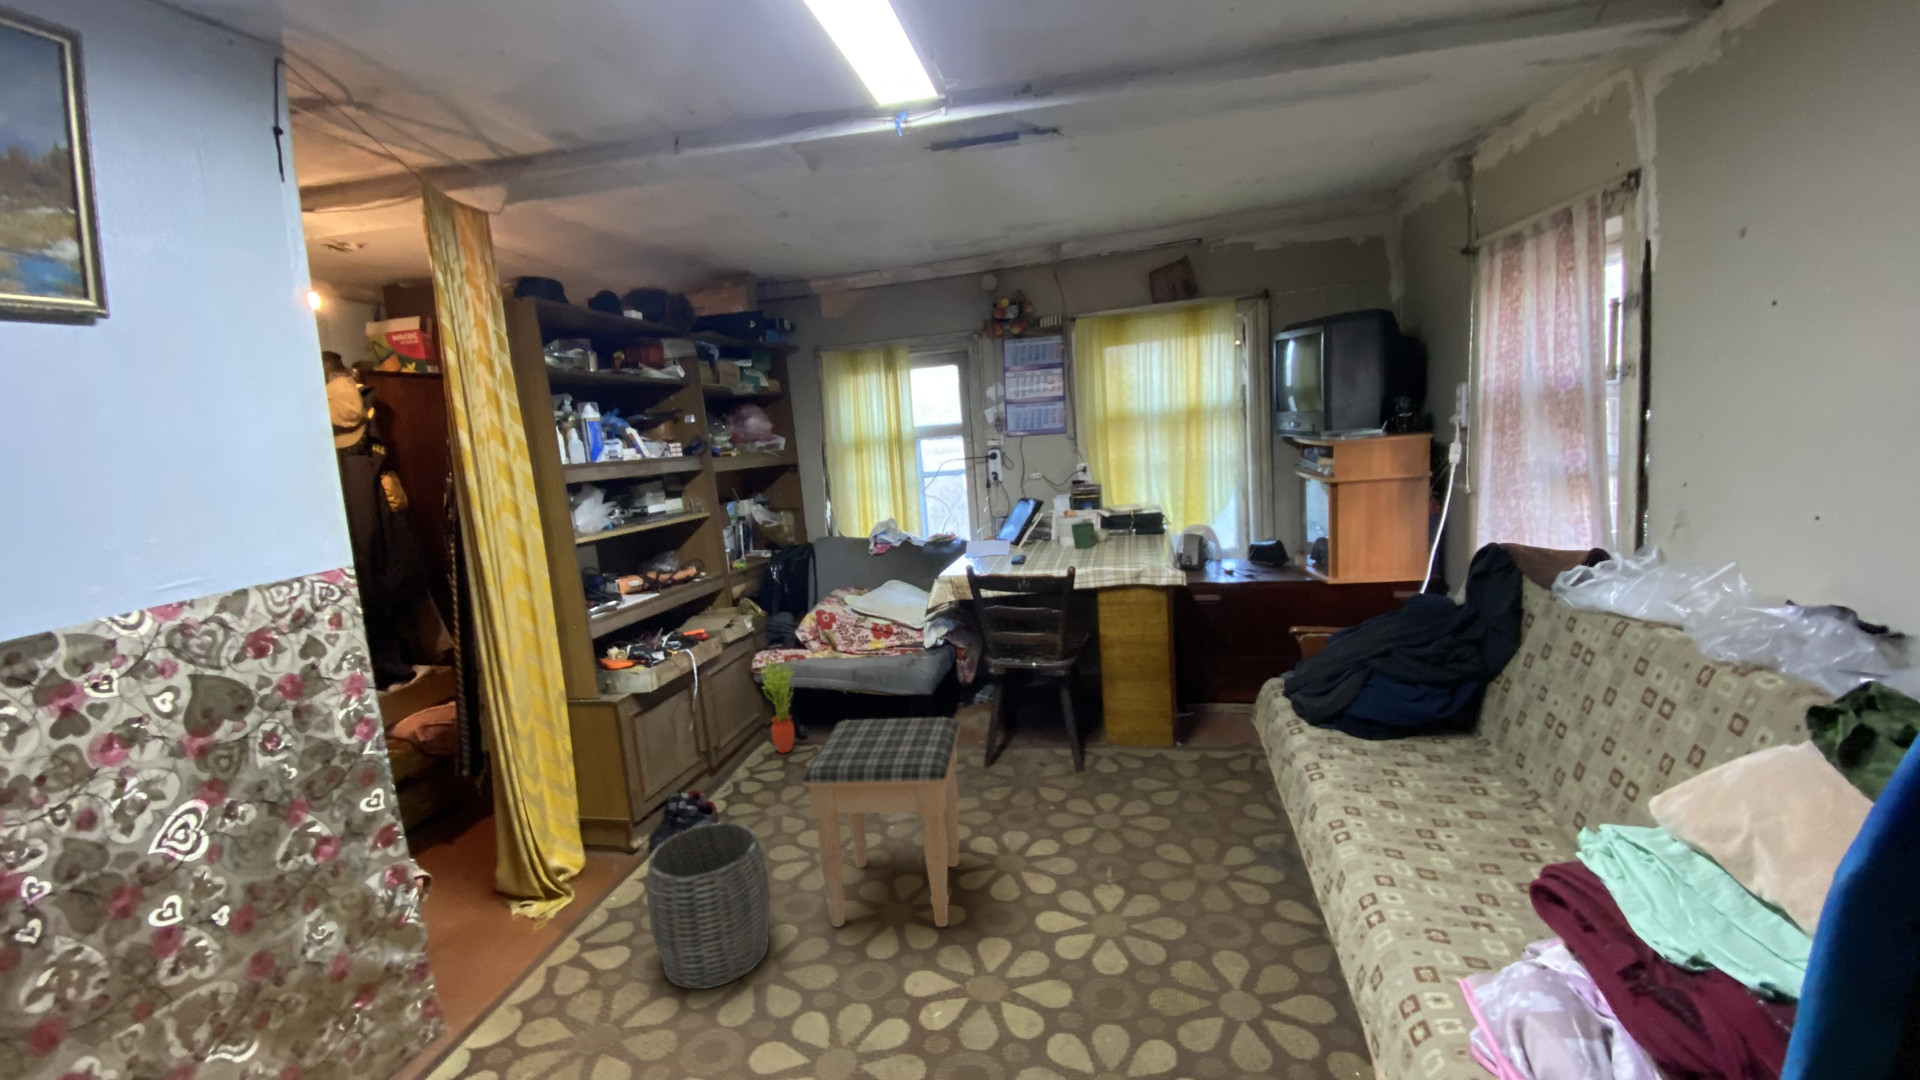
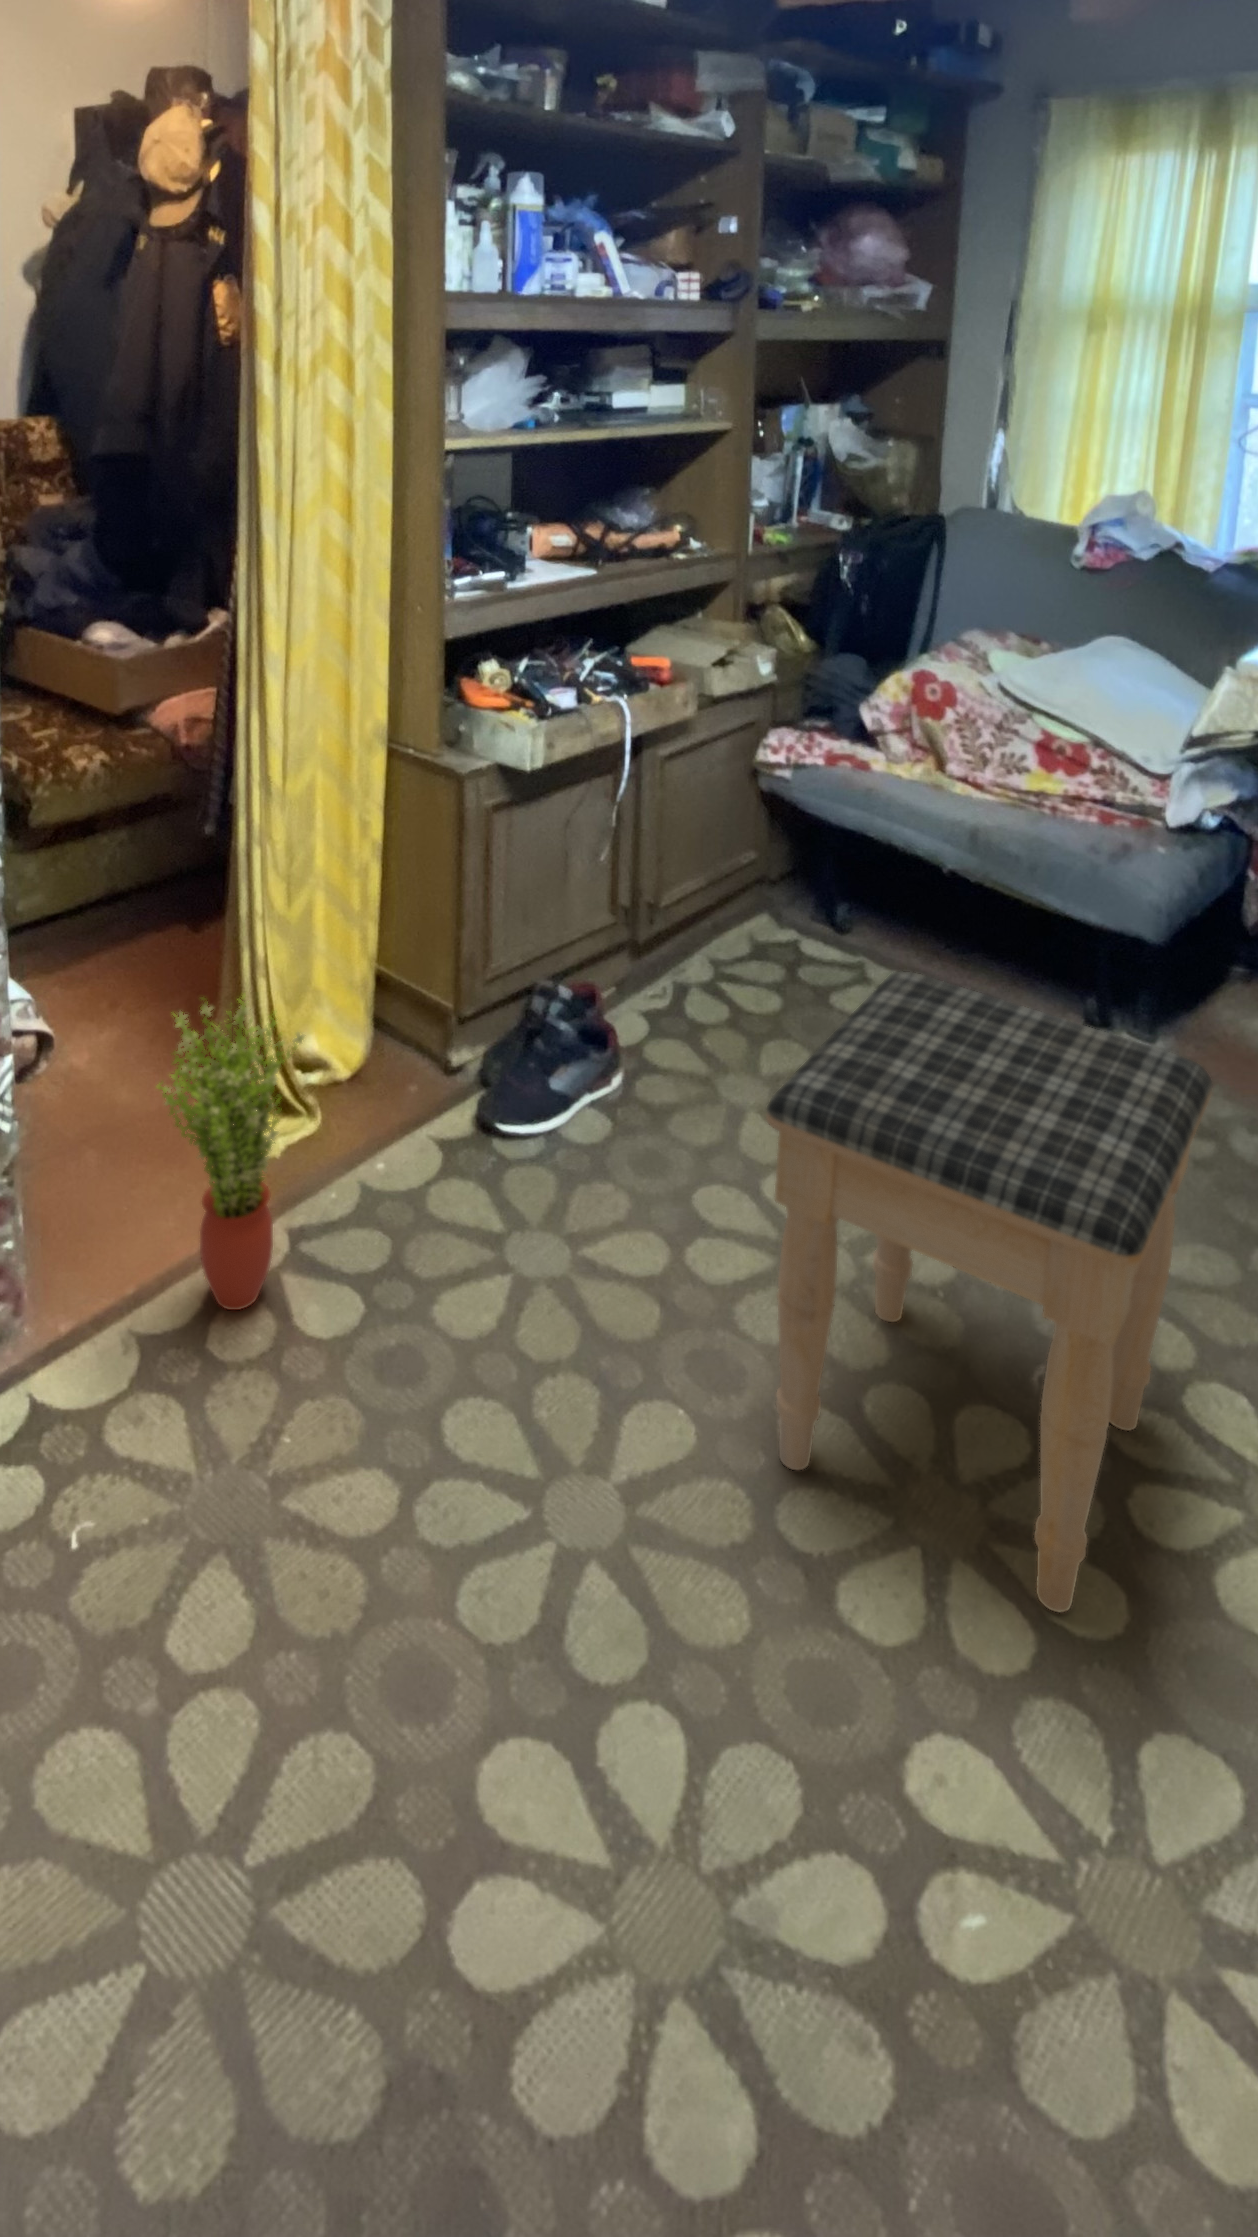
potted plant: present [760,658,794,753] -> present [158,995,304,1310]
woven basket: present [646,823,770,989] -> none [392,1109,651,1500]

